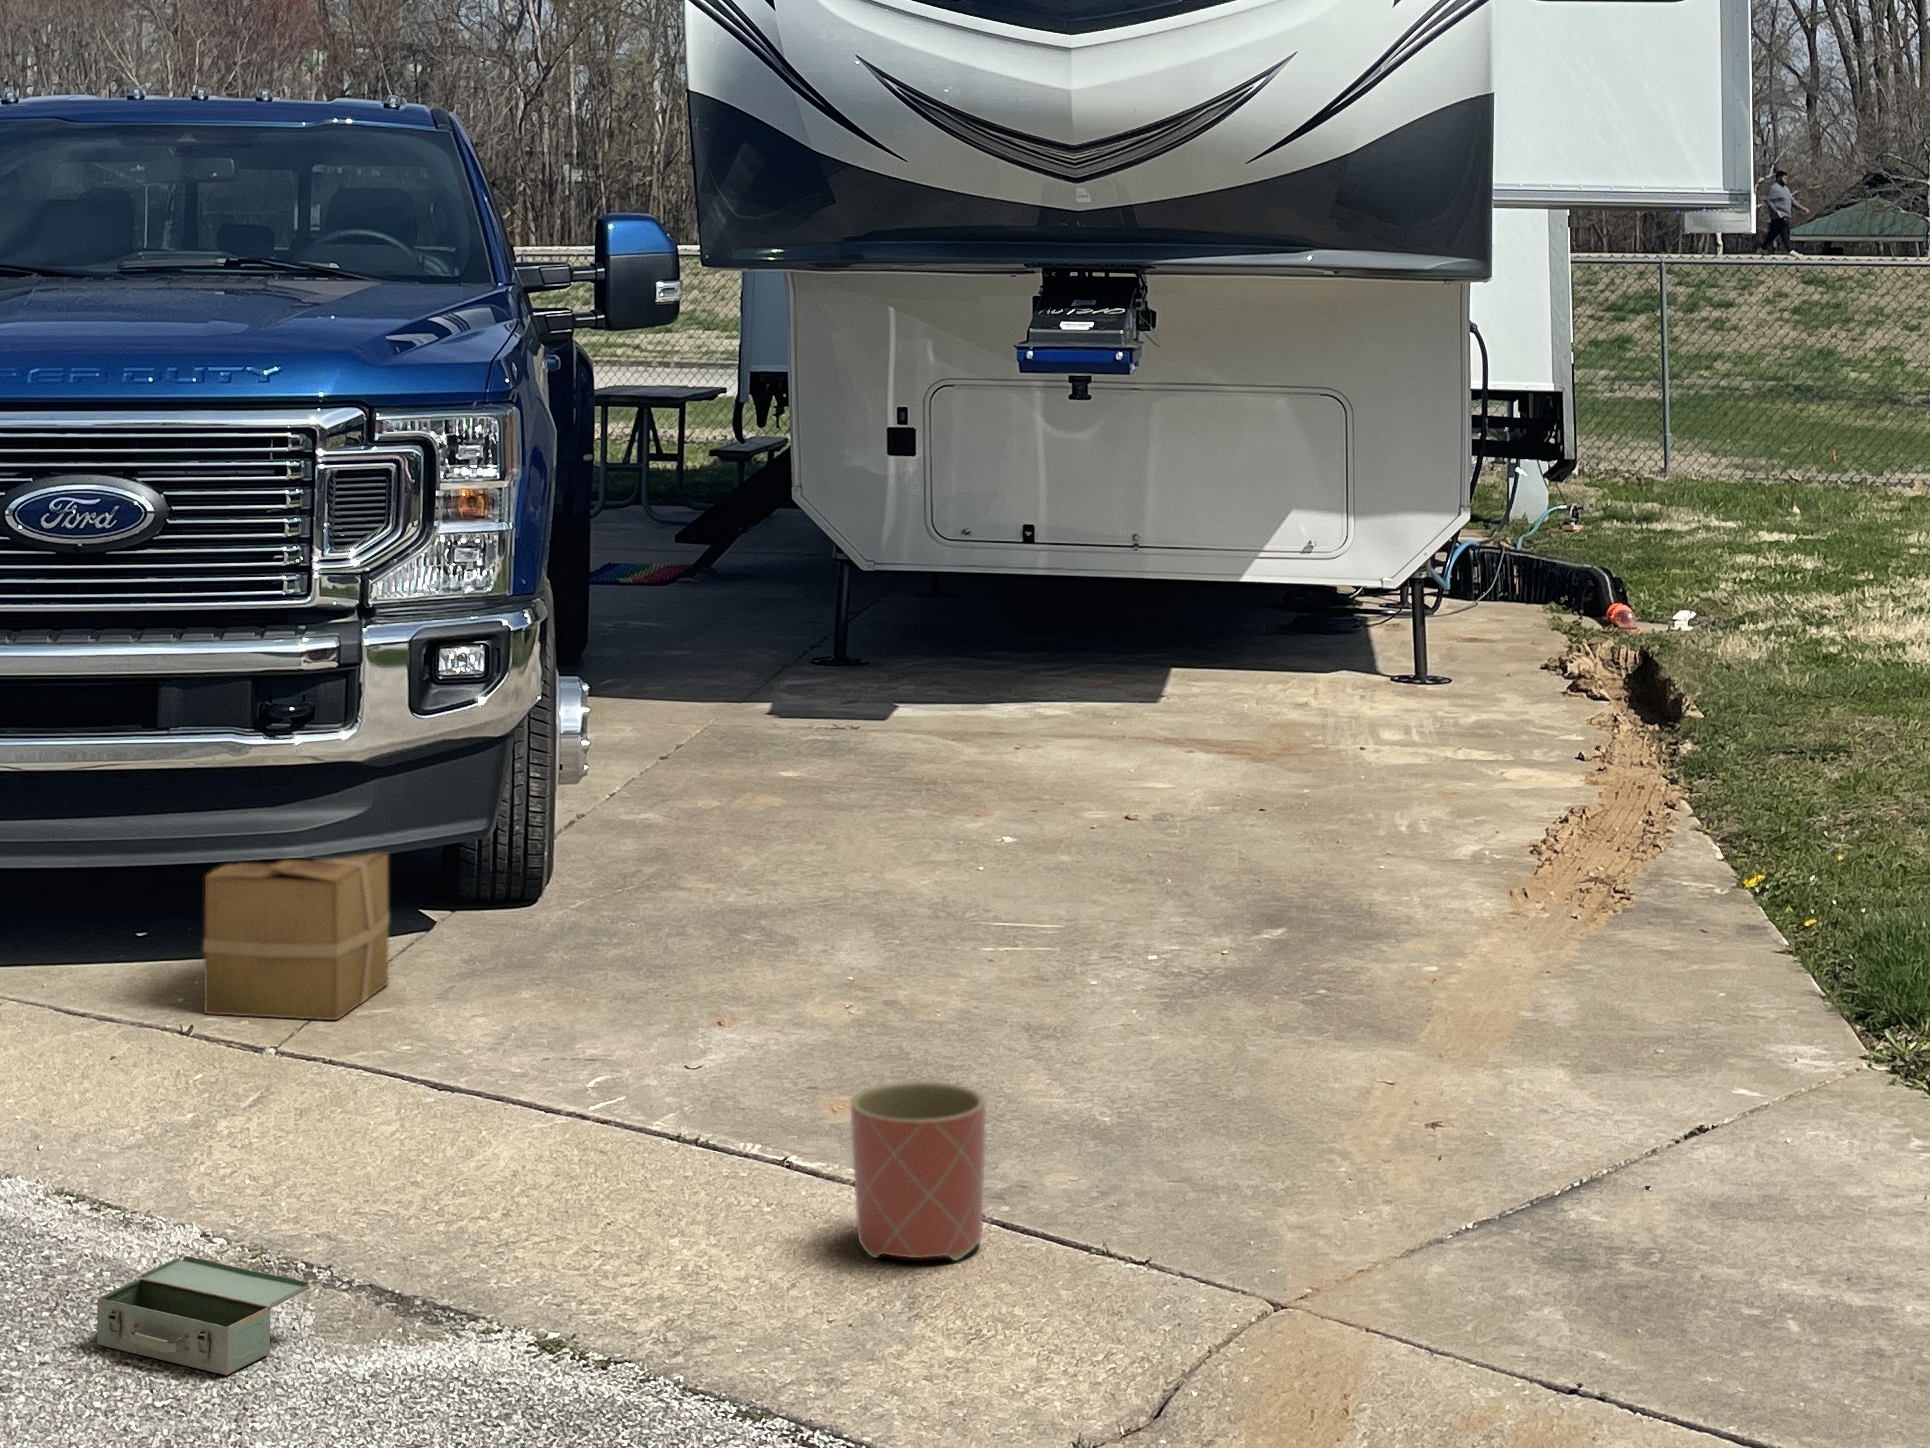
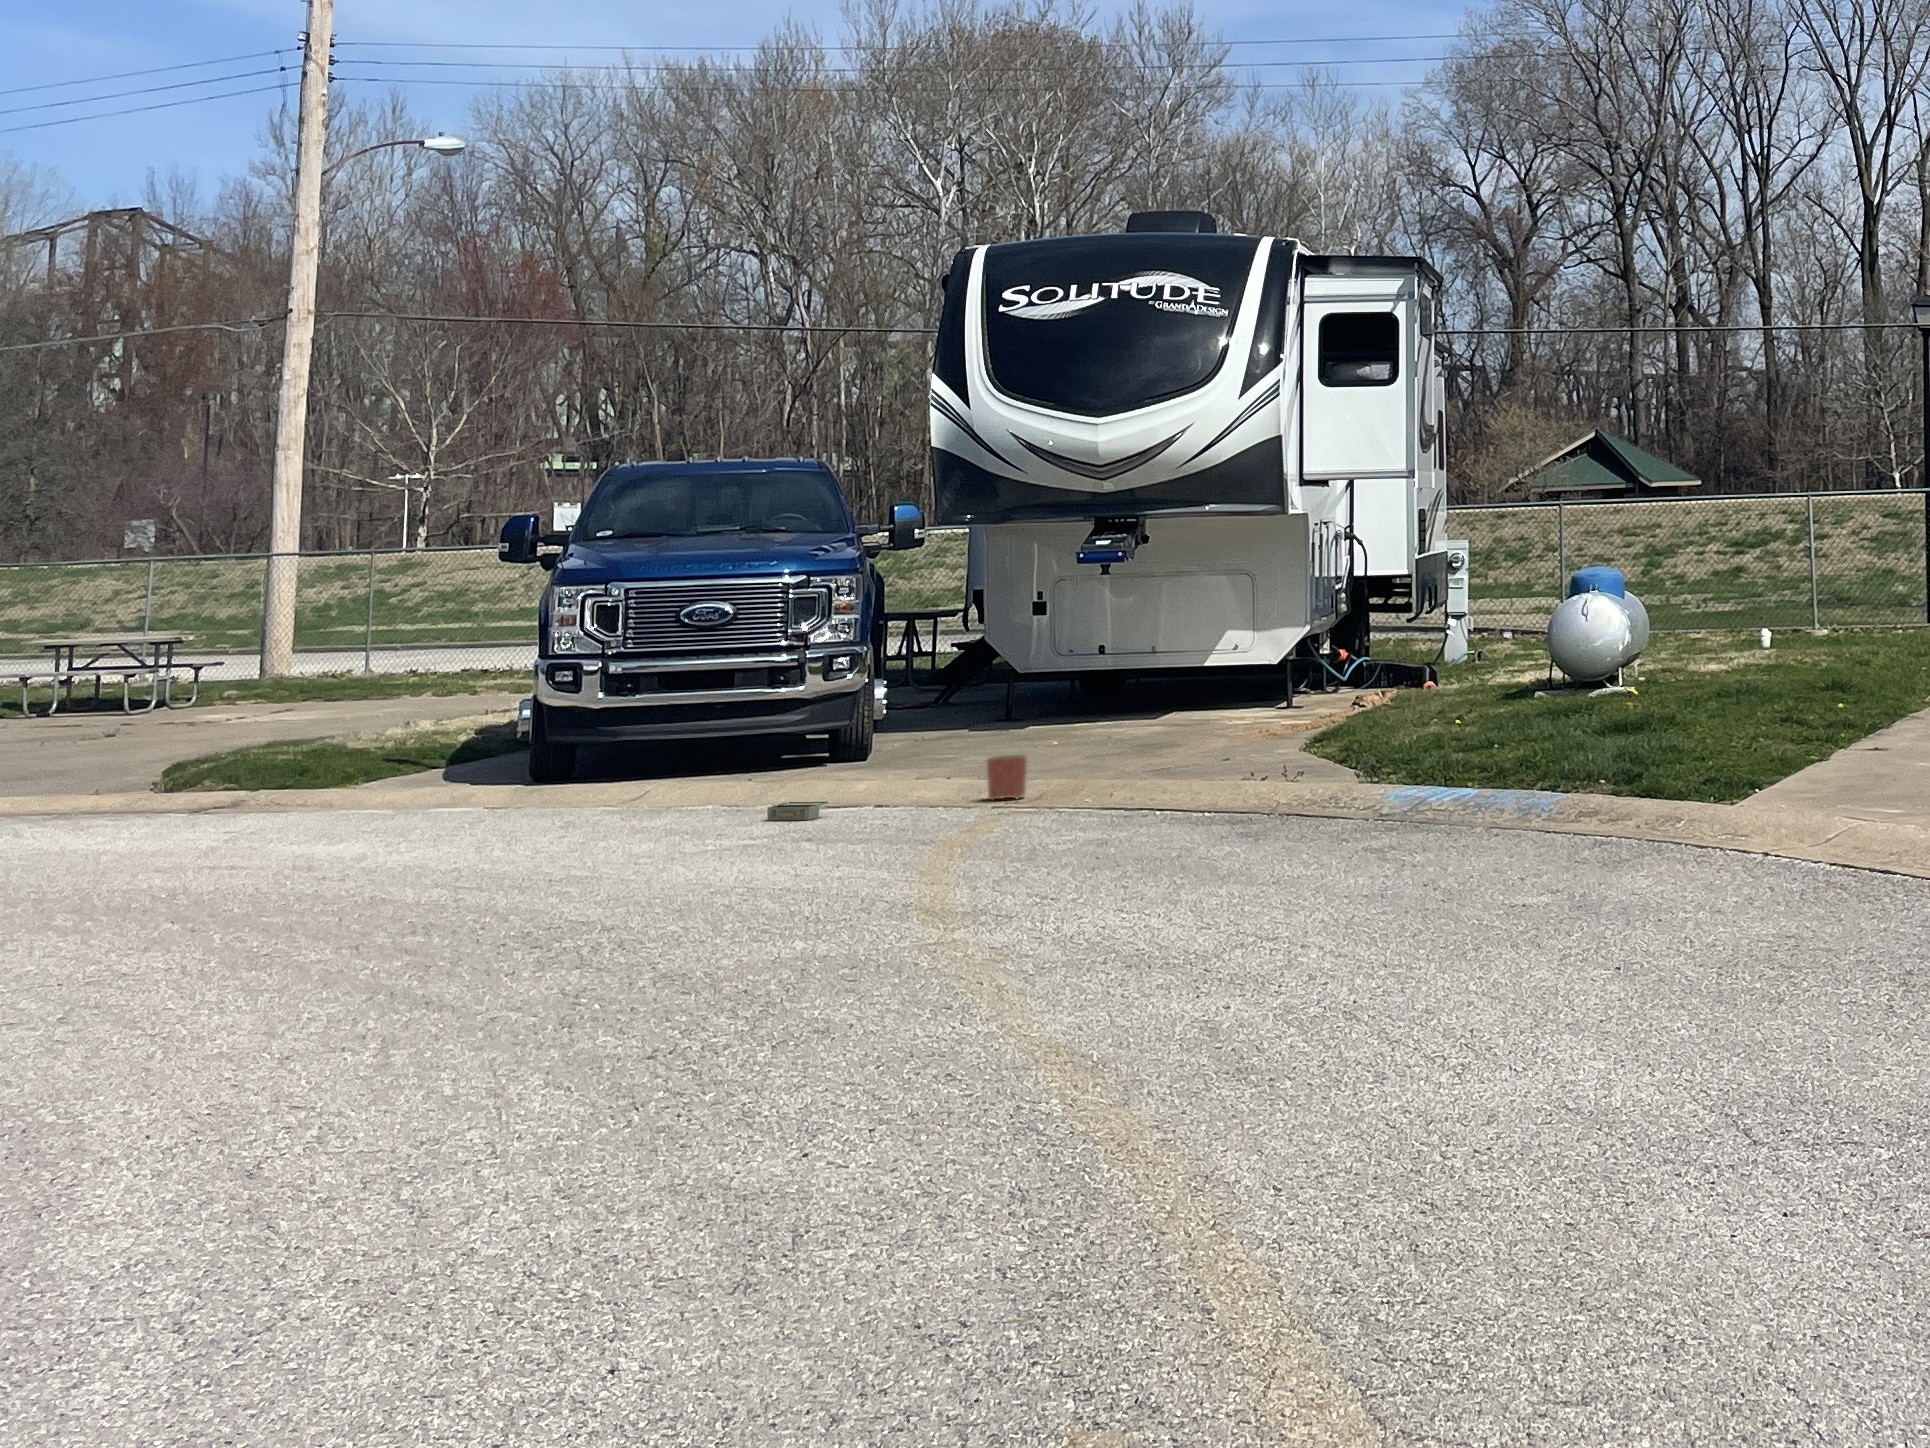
cardboard box: present [203,853,389,1020] -> none [753,734,819,791]

